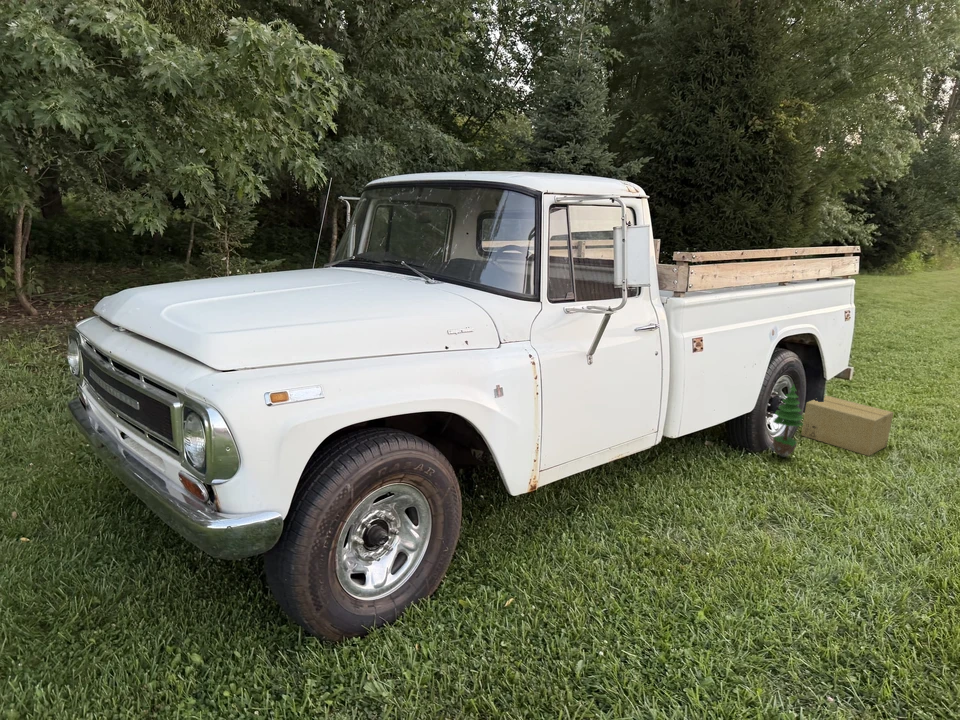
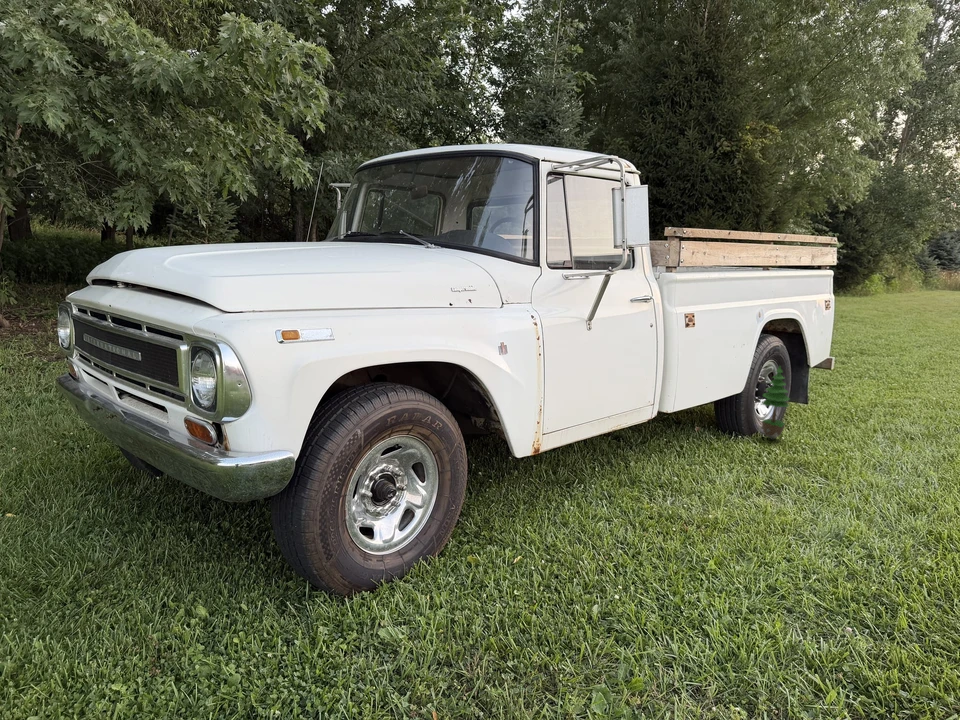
cardboard box: present [801,396,893,456] -> none [787,383,875,438]

